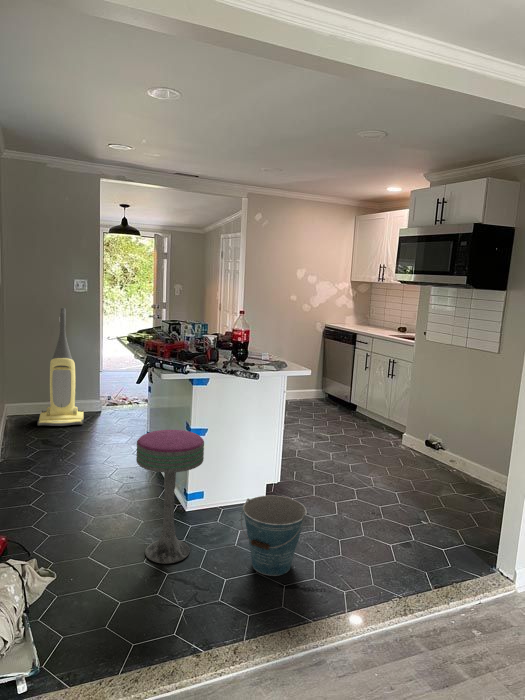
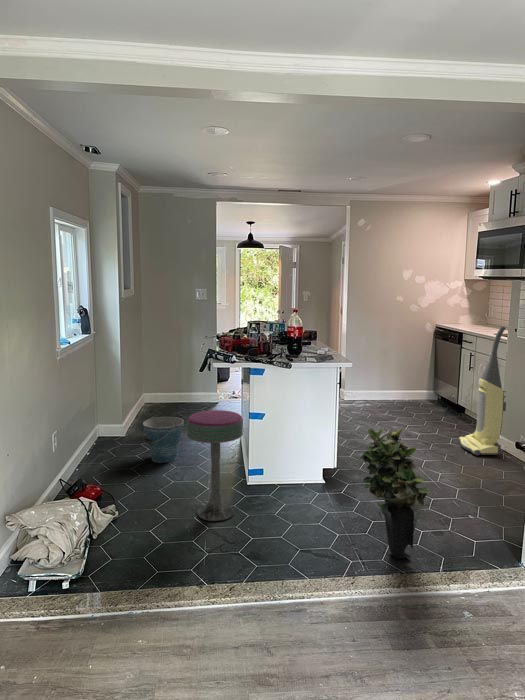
vacuum cleaner: present [38,308,84,426] -> present [458,326,506,456]
potted plant: none [345,441,416,580] -> present [358,428,429,559]
bucket: present [241,495,307,576] -> present [143,417,184,463]

